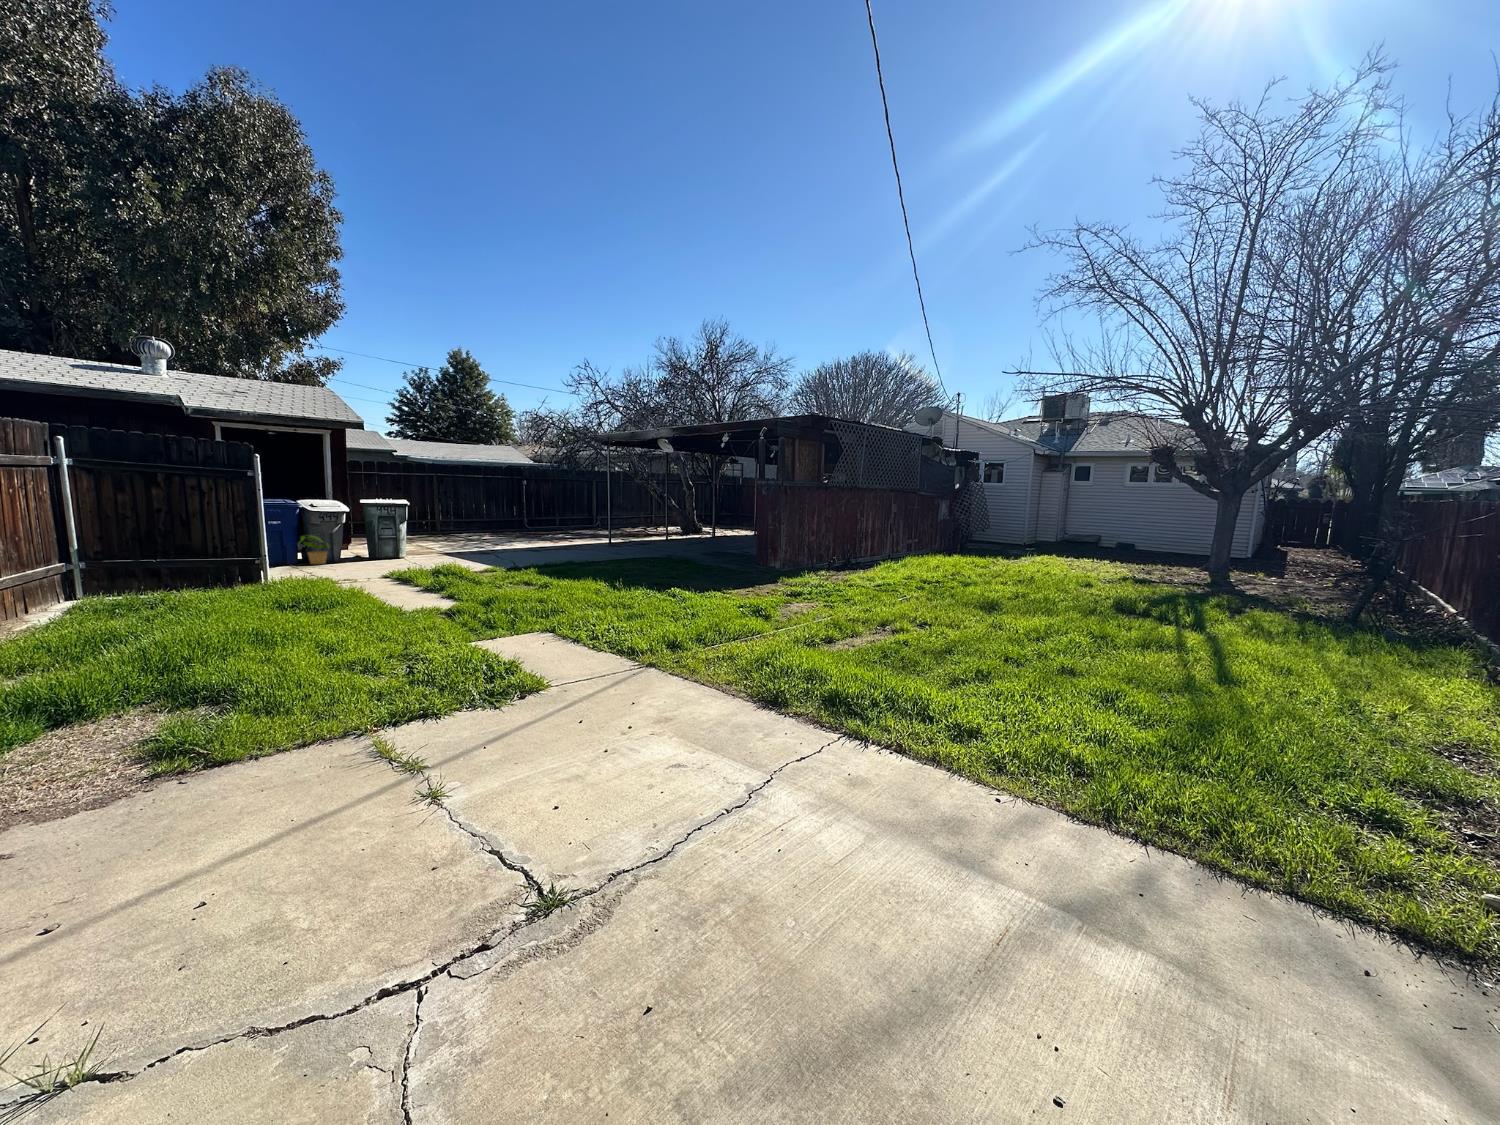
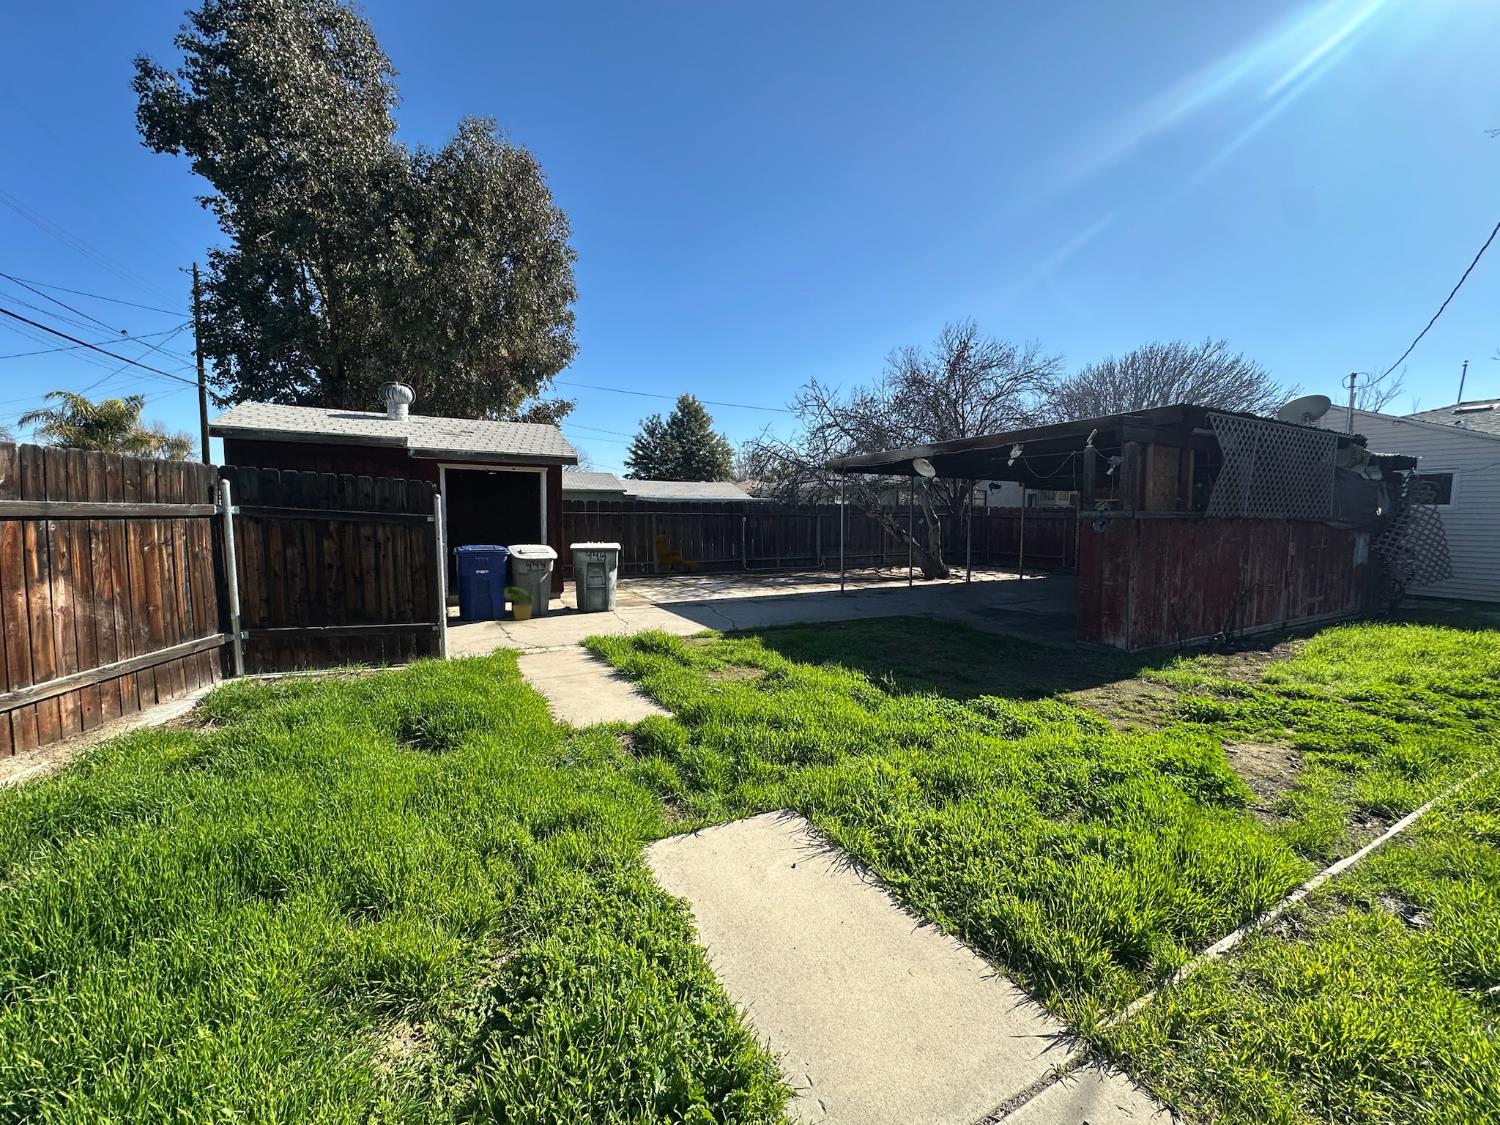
lounge chair: none [436,494,480,530] -> present [655,535,699,574]

